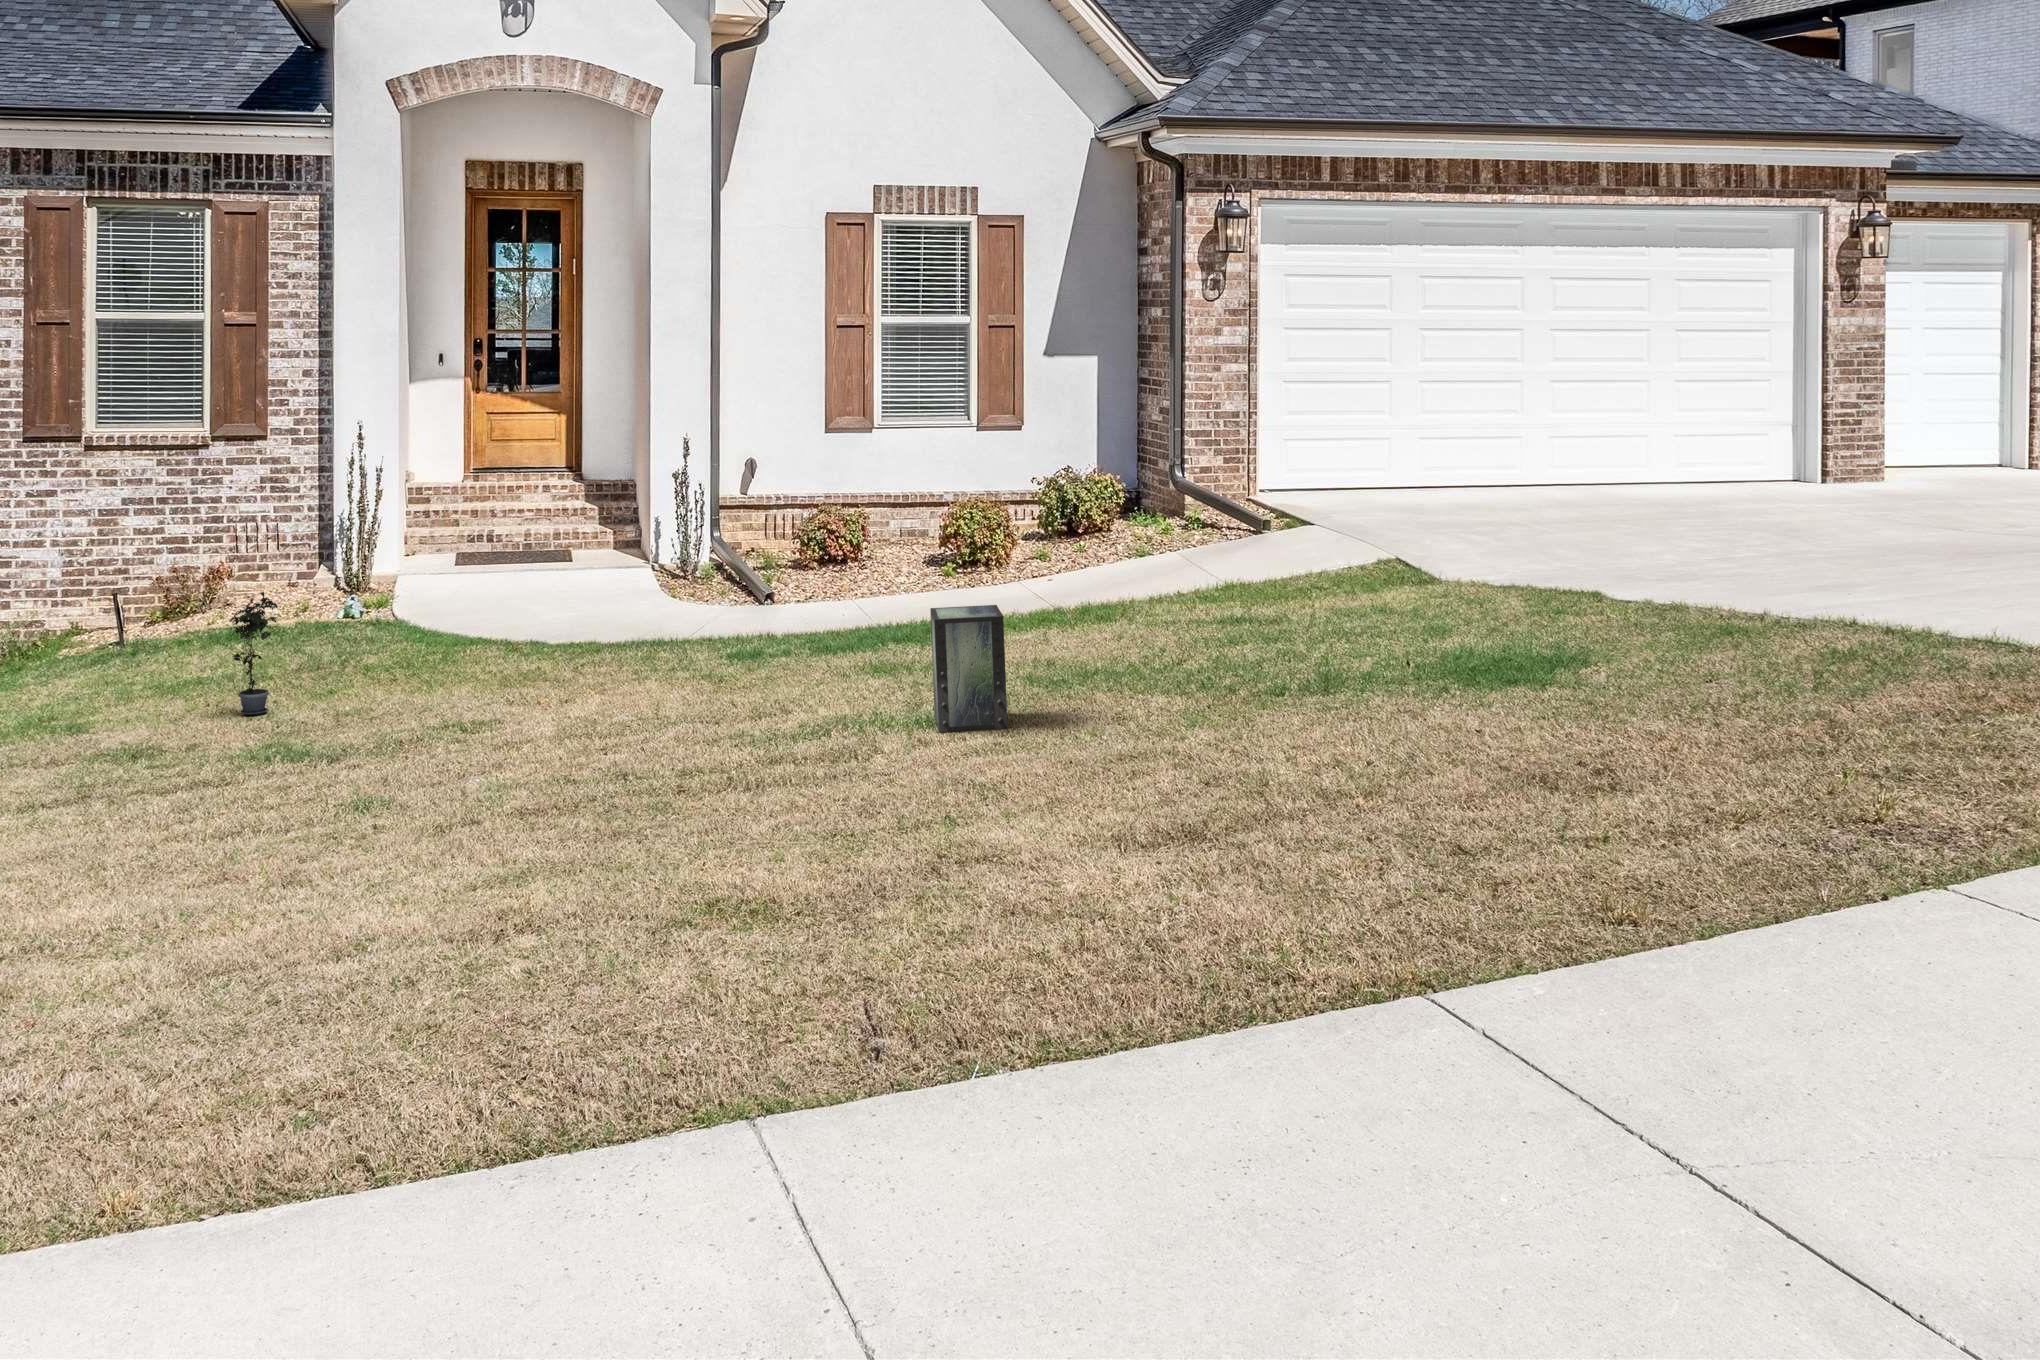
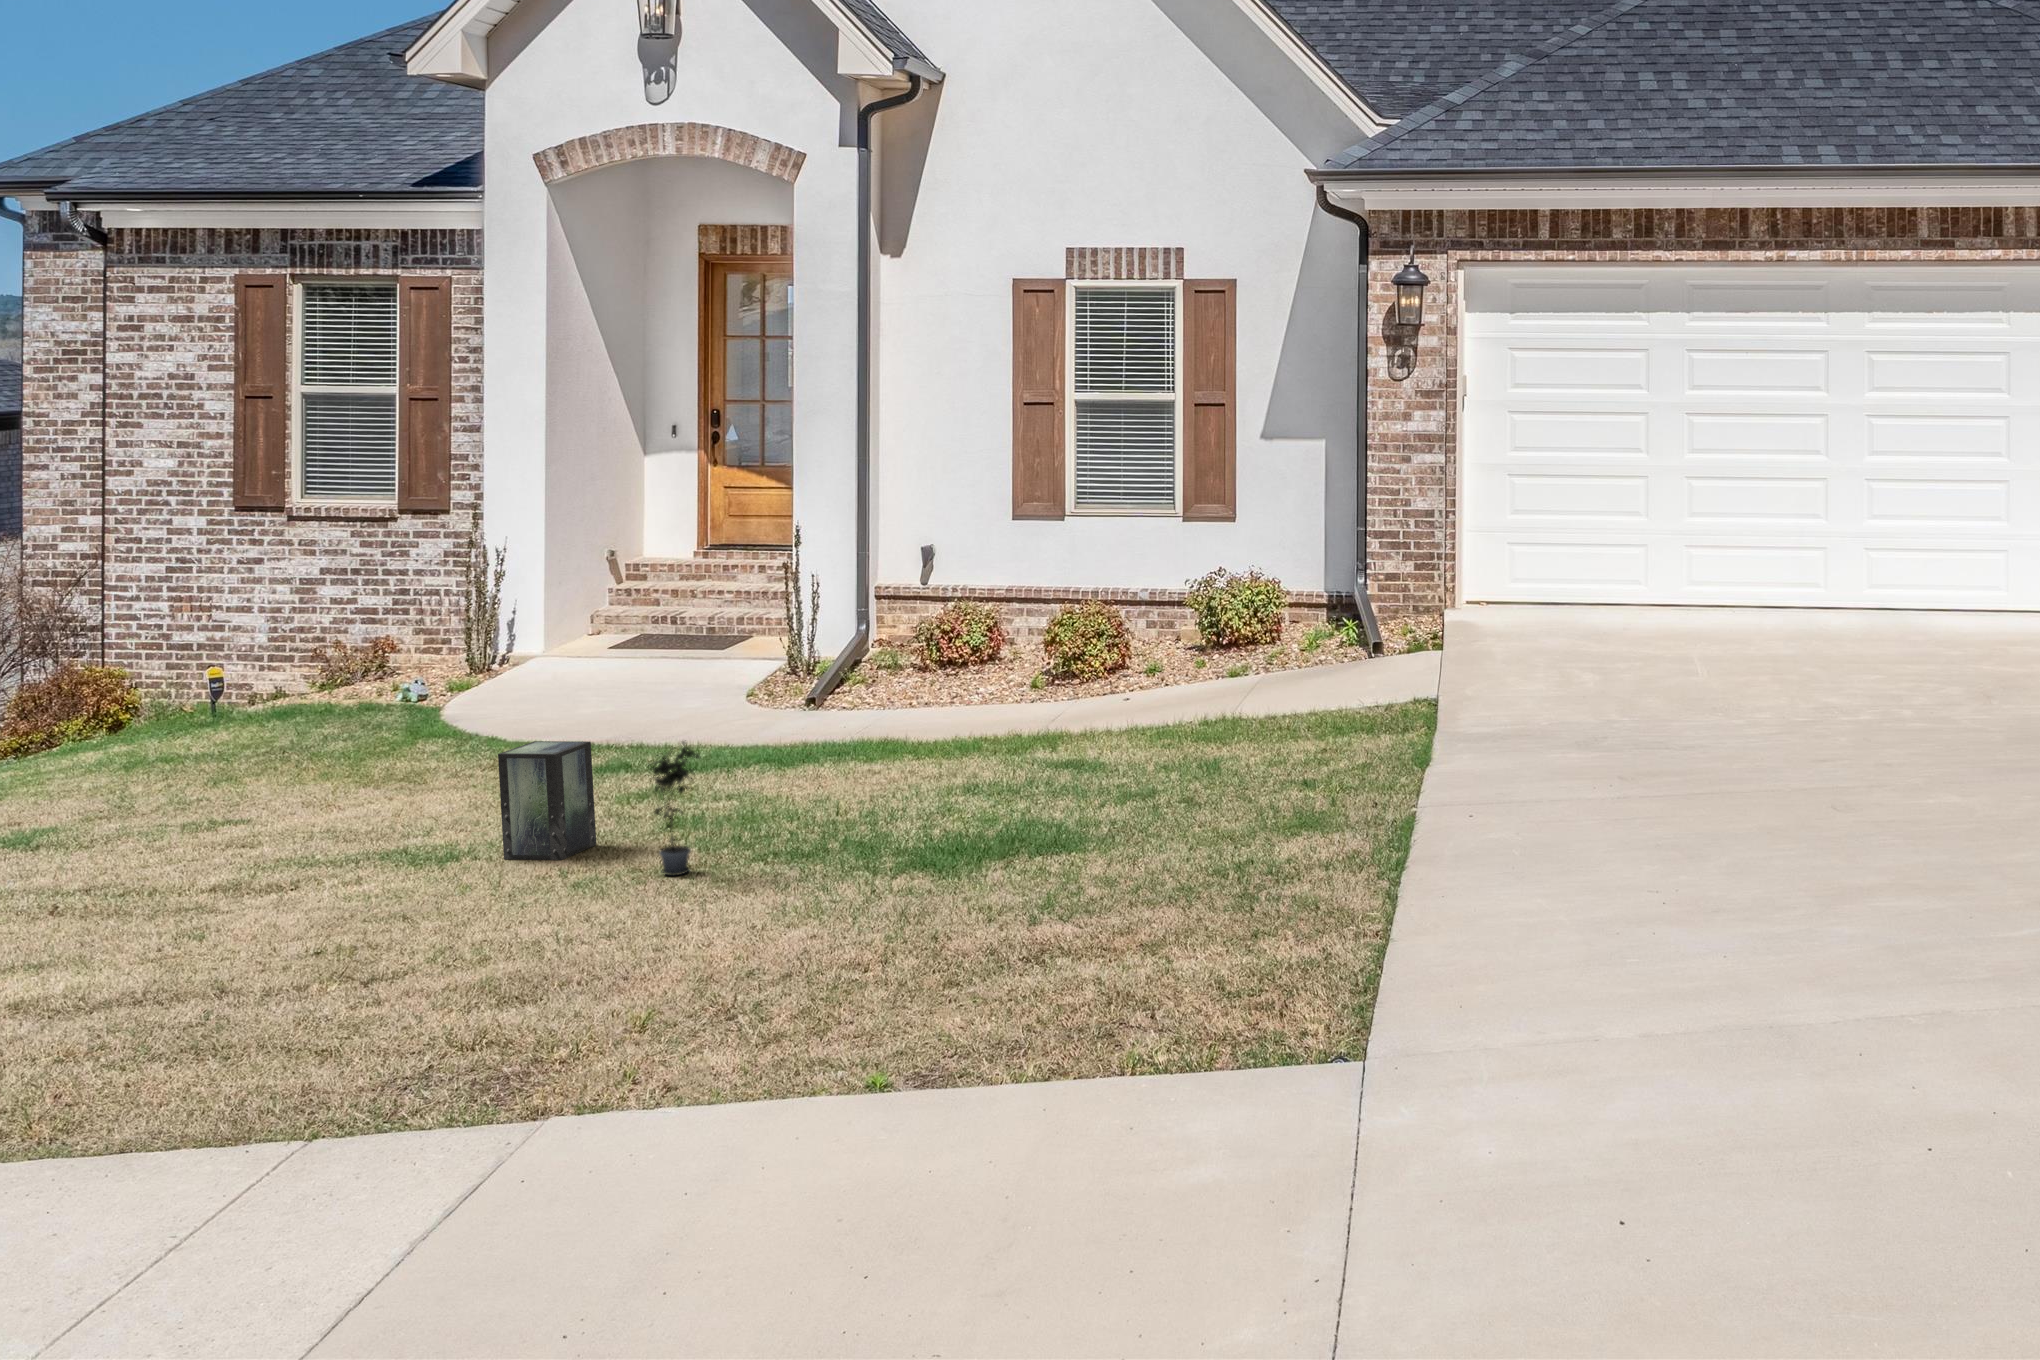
potted plant: present [226,592,278,715] -> present [648,741,700,876]

